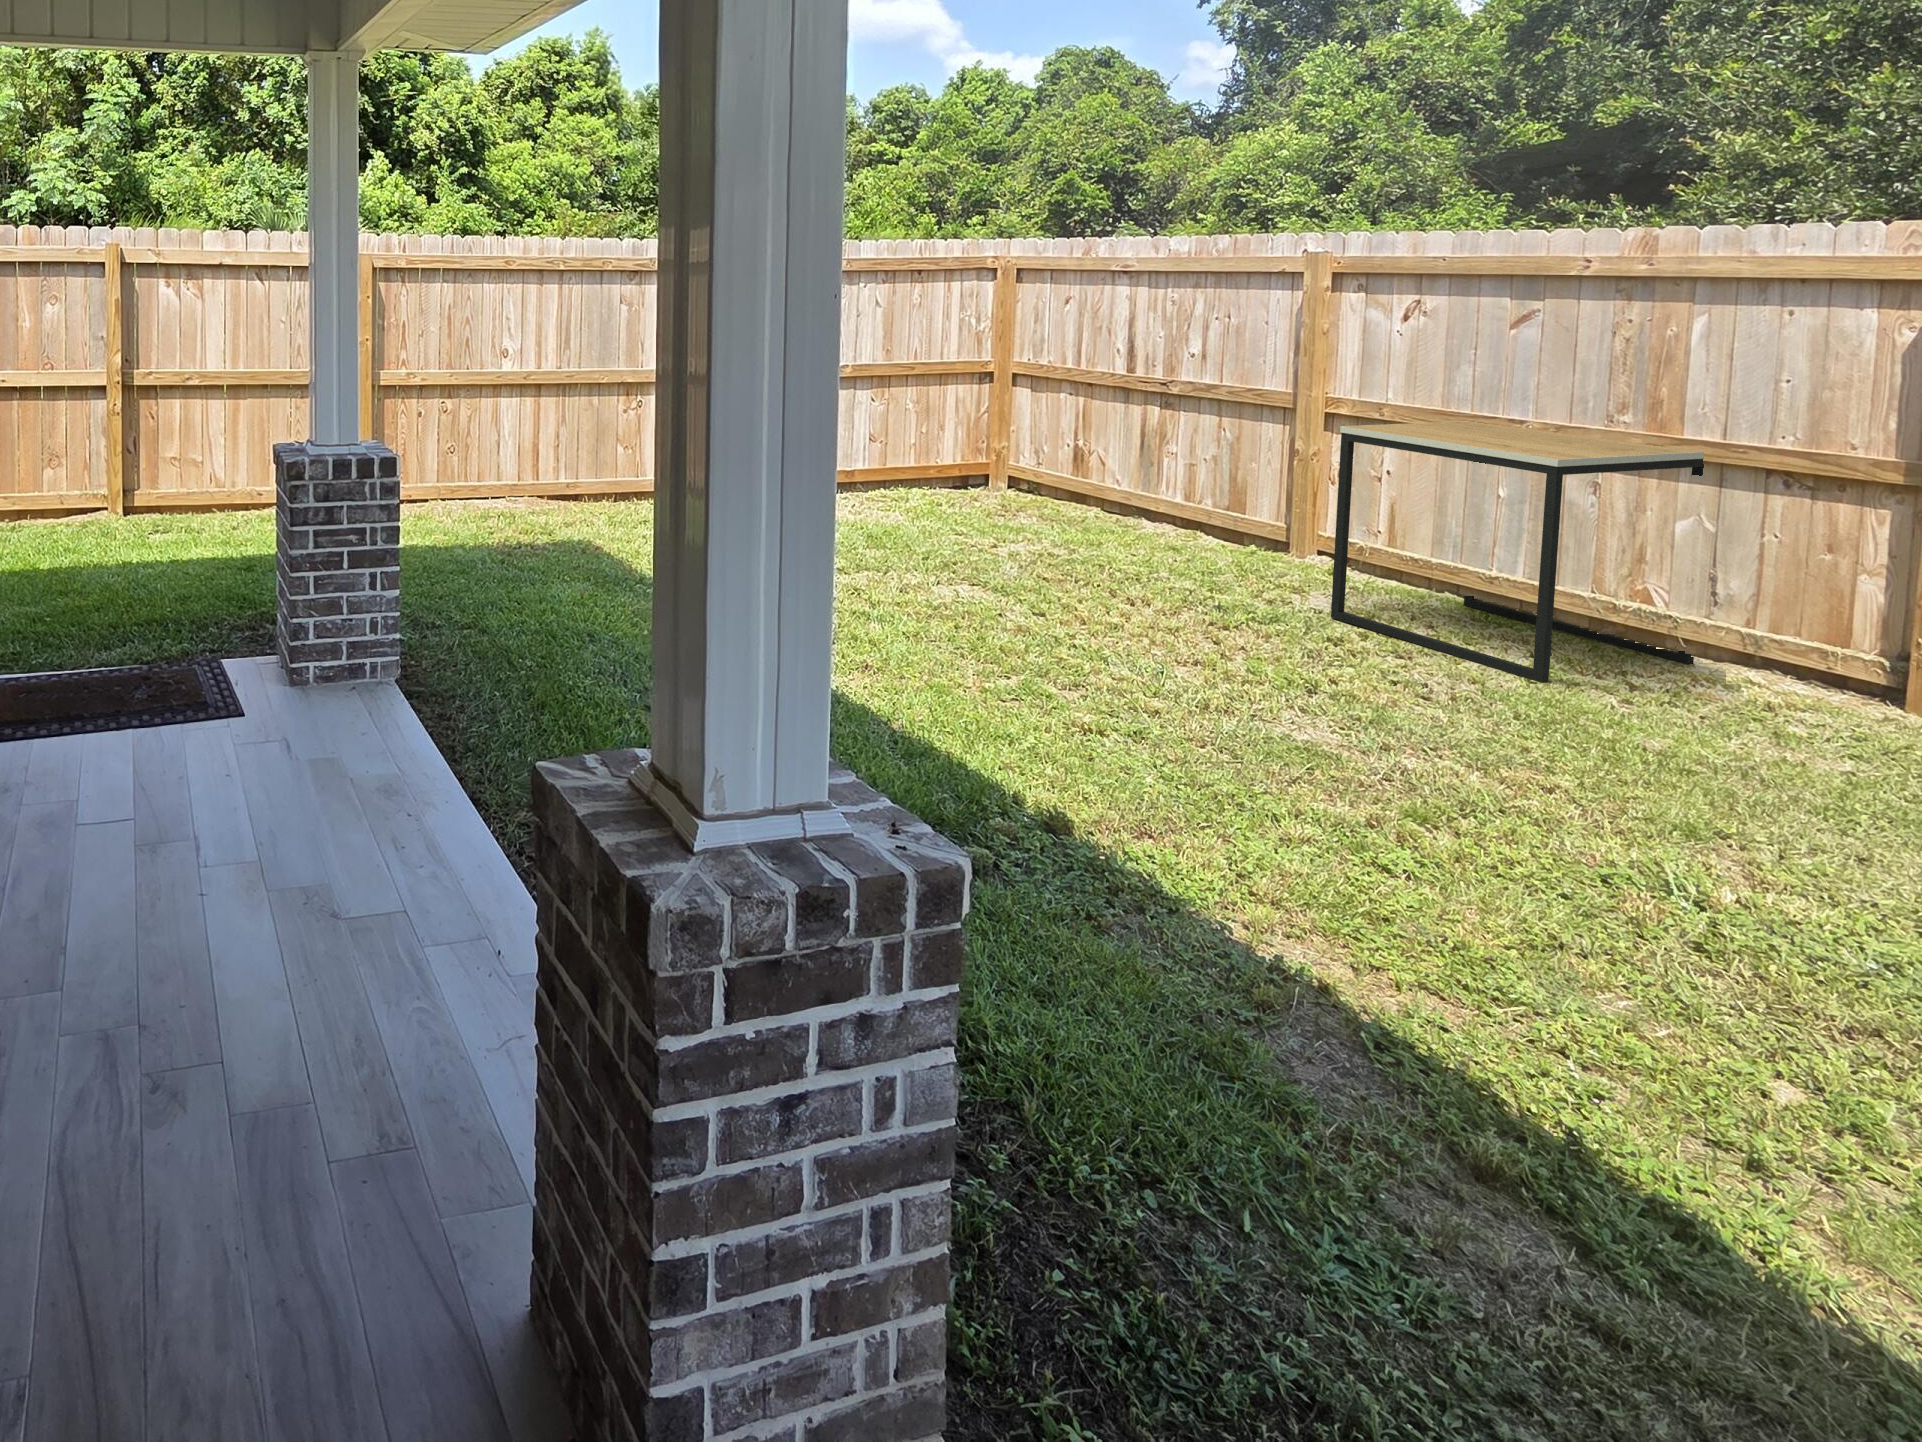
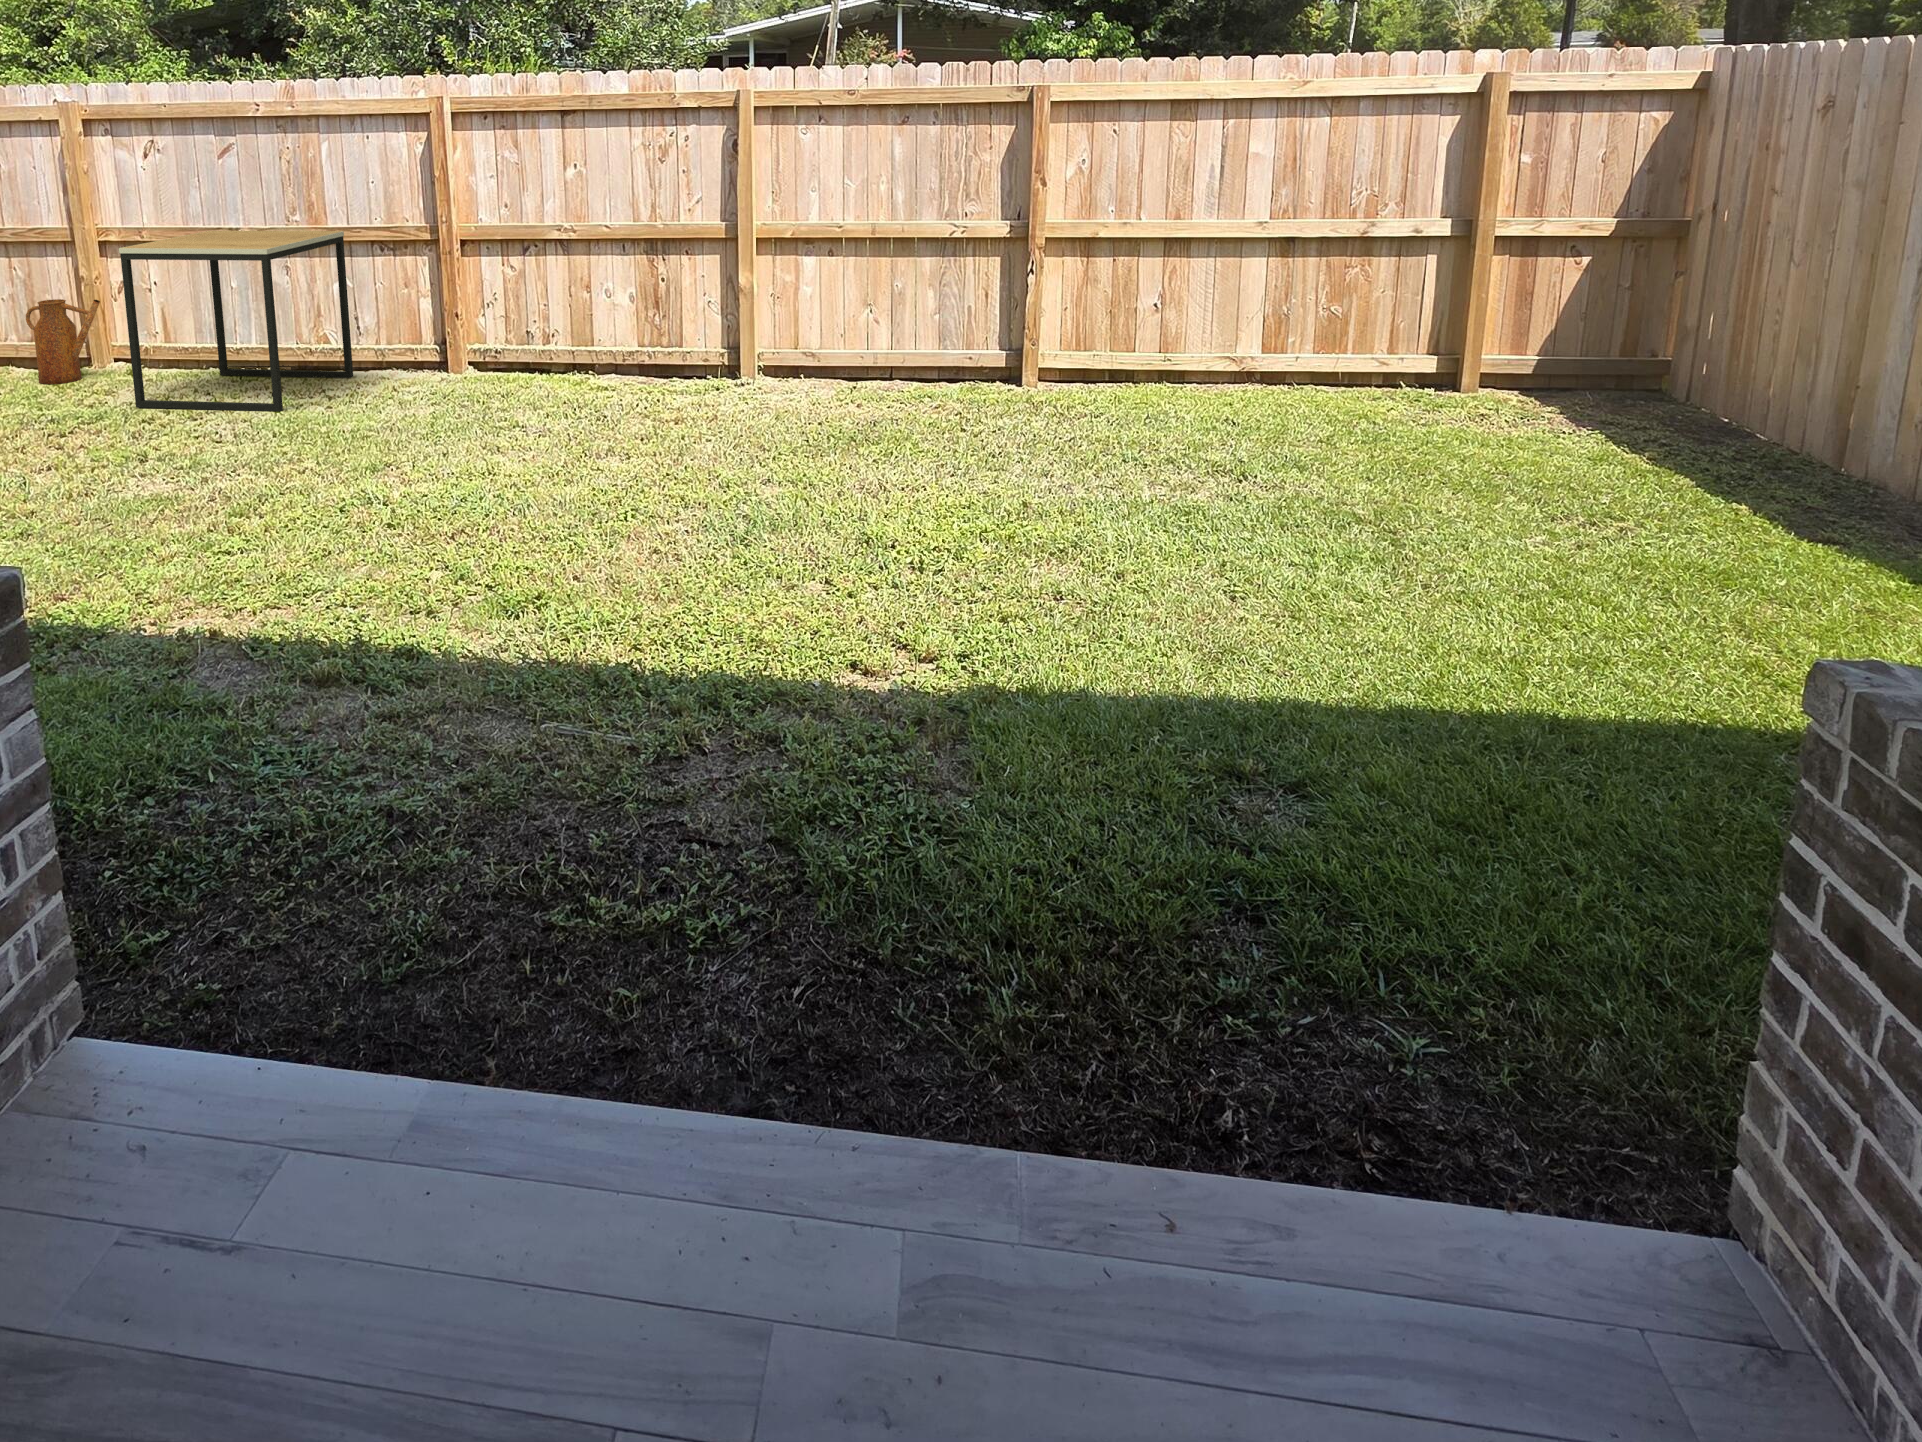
watering can: none [1224,468,1314,564] -> present [26,299,100,384]

